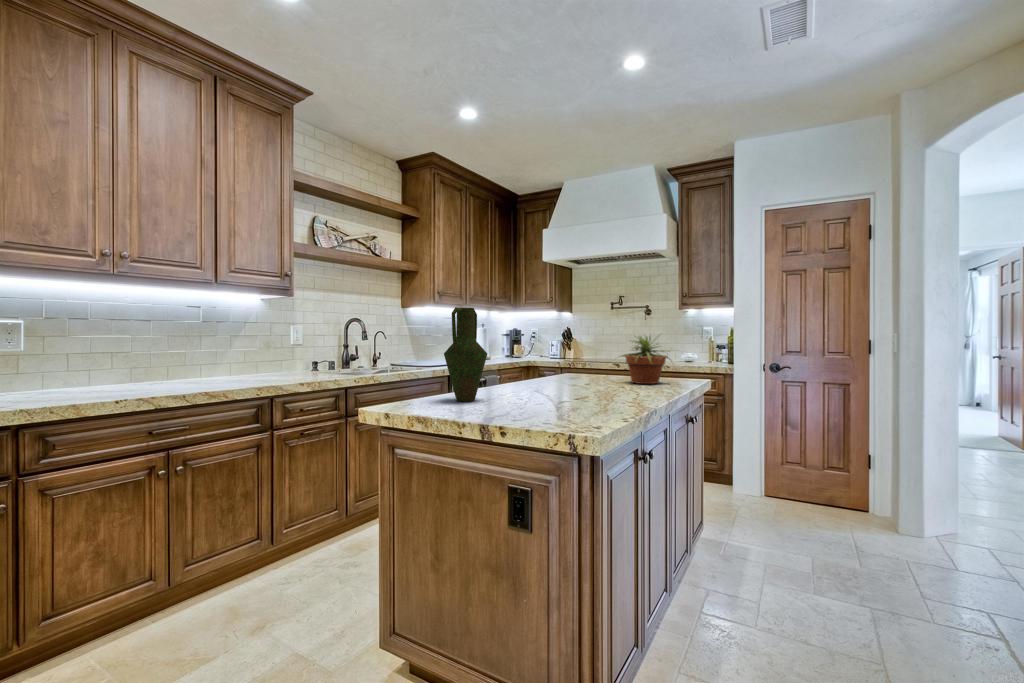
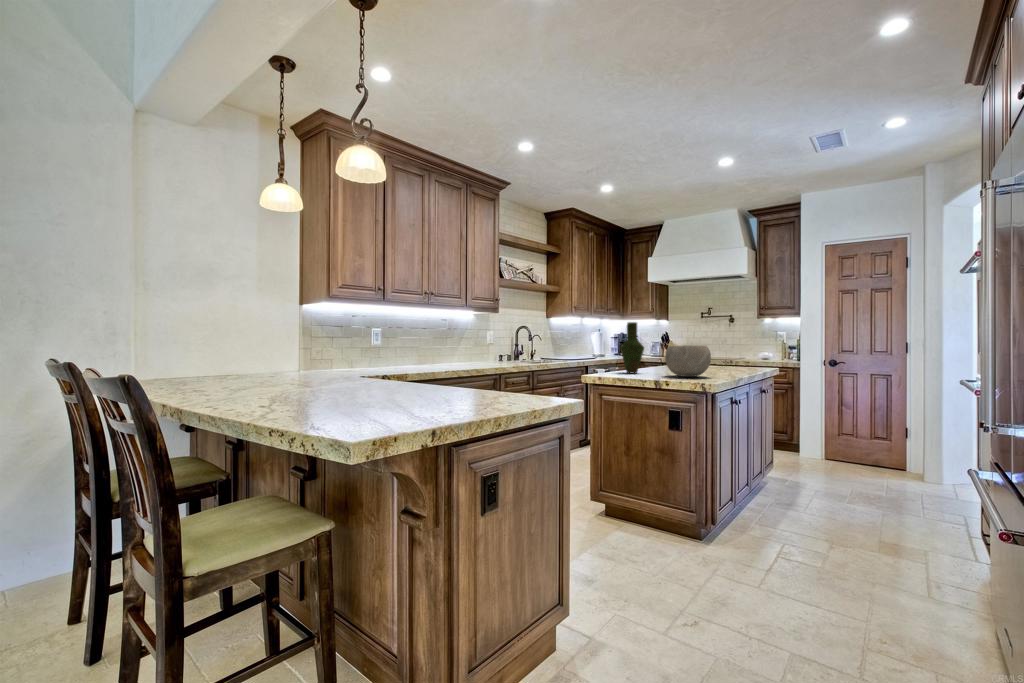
potted plant: present [621,336,671,384] -> none [713,336,758,369]
bowl: none [513,350,596,412] -> present [665,345,711,377]

